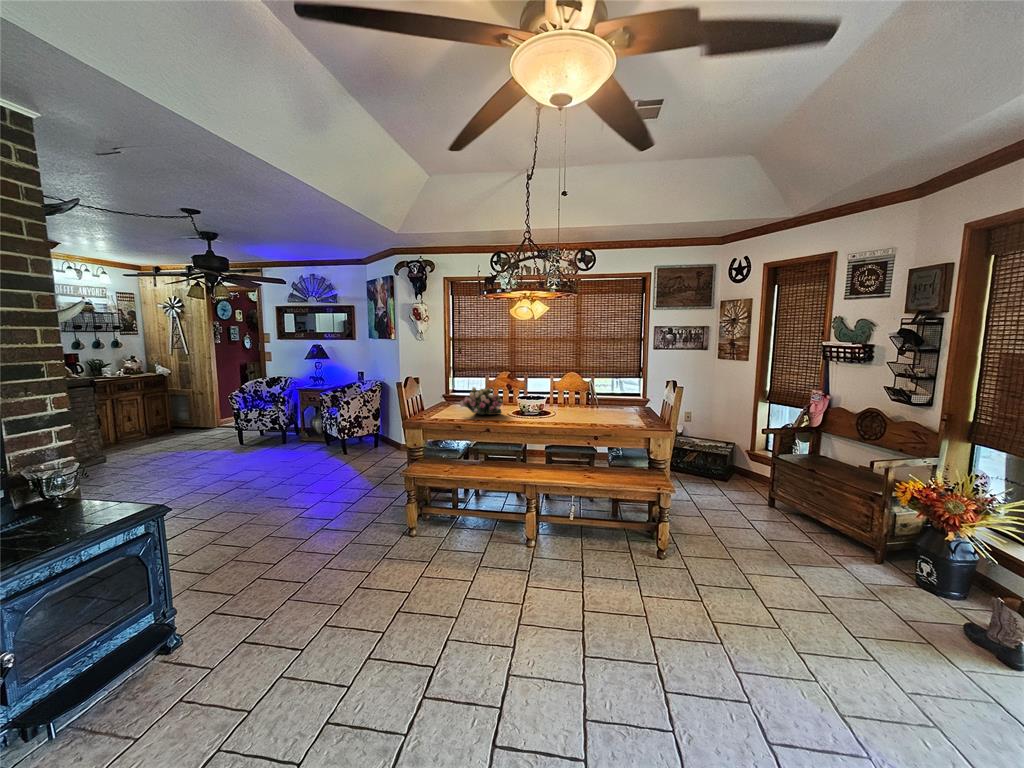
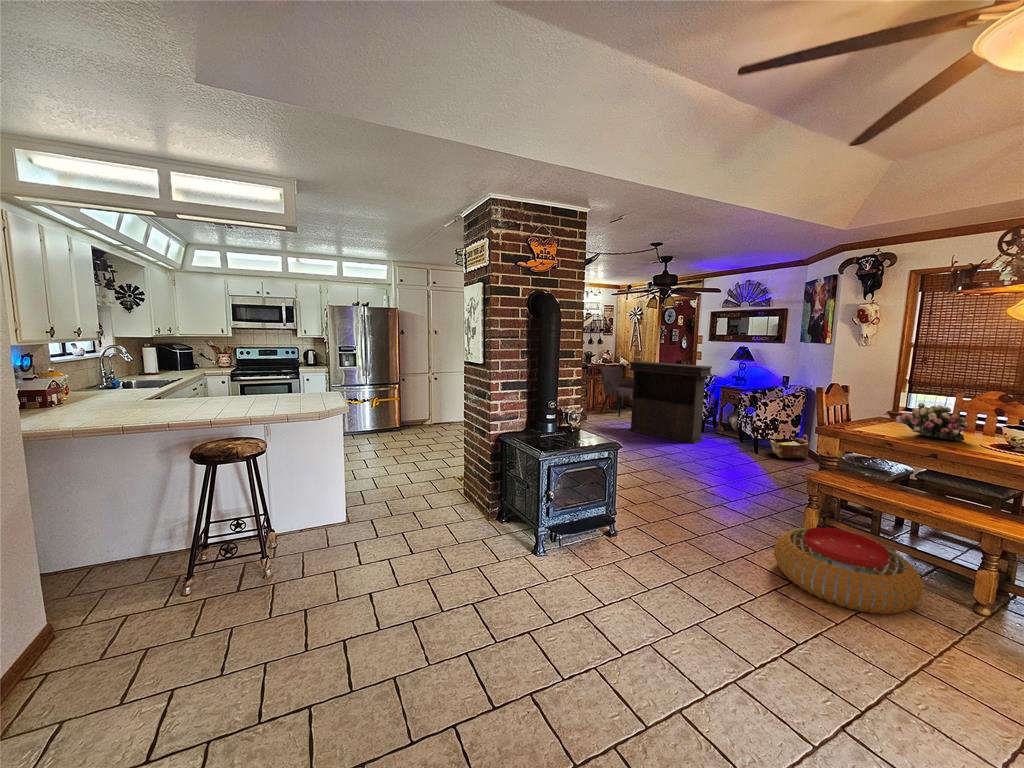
console table: none [171,368,287,462] -> present [629,361,712,444]
armchair: none [123,378,192,445] -> present [600,367,633,417]
woven basket: none [355,425,389,452] -> present [770,435,809,458]
pouf: none [388,517,502,597] -> present [774,528,923,614]

